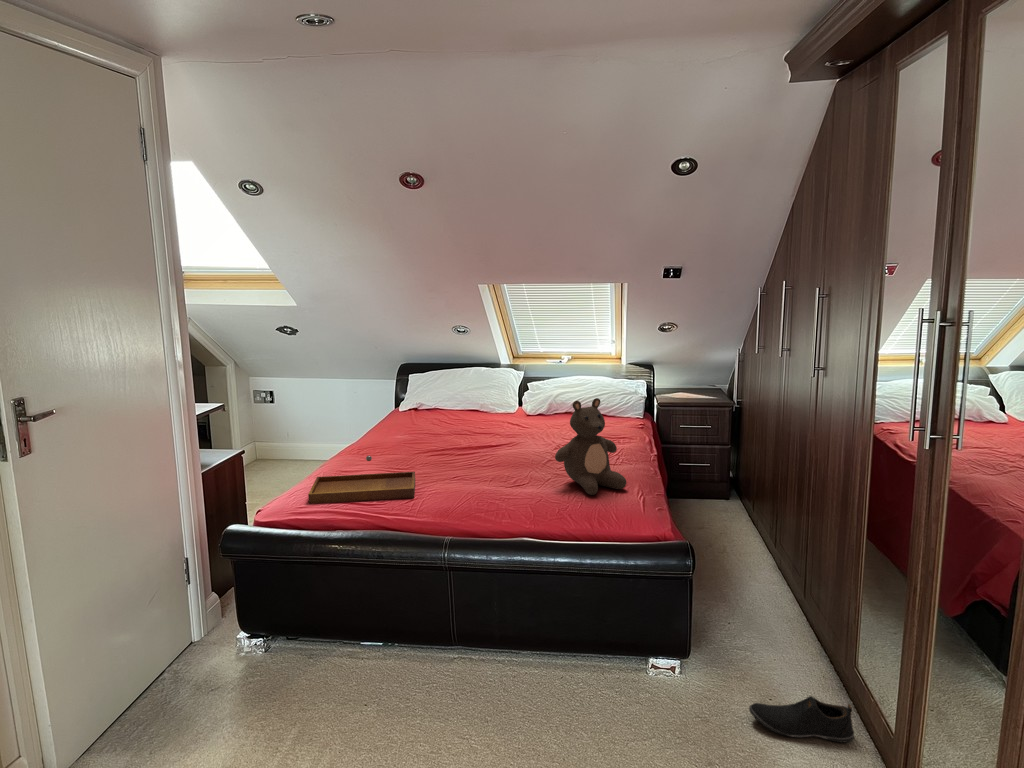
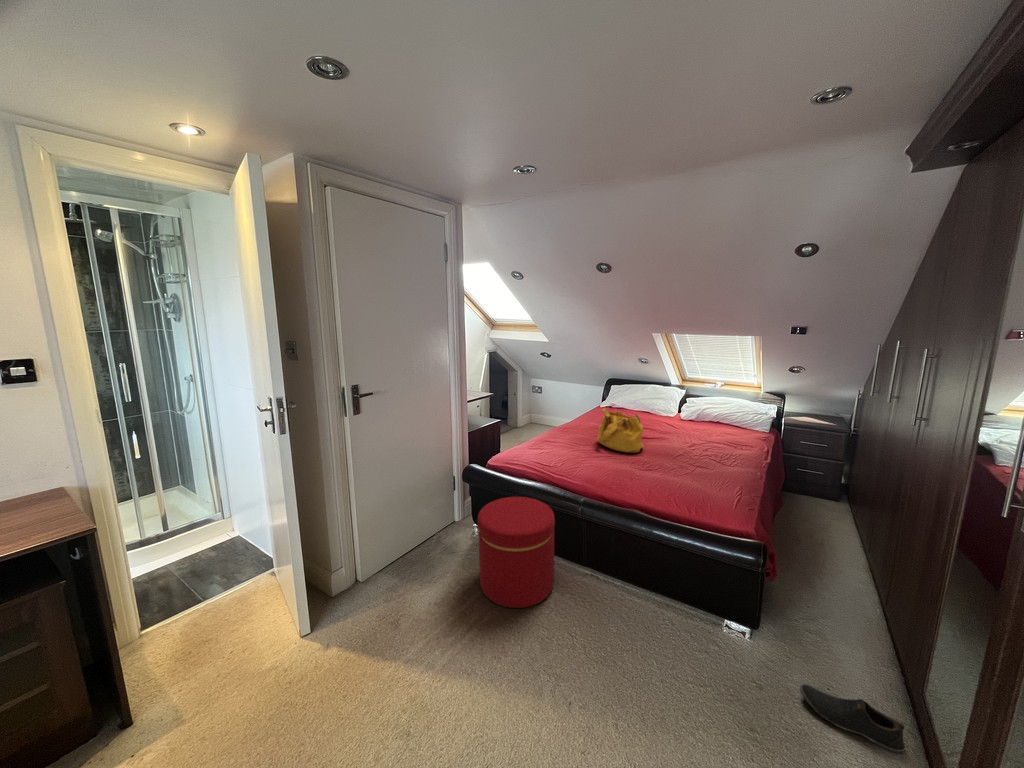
teddy bear: present [555,398,626,495] -> none [677,420,730,488]
handbag: none [425,404,496,467] -> present [598,408,643,453]
tray: present [308,456,415,504] -> none [519,436,585,467]
ottoman: none [269,559,409,746] -> present [478,497,555,608]

